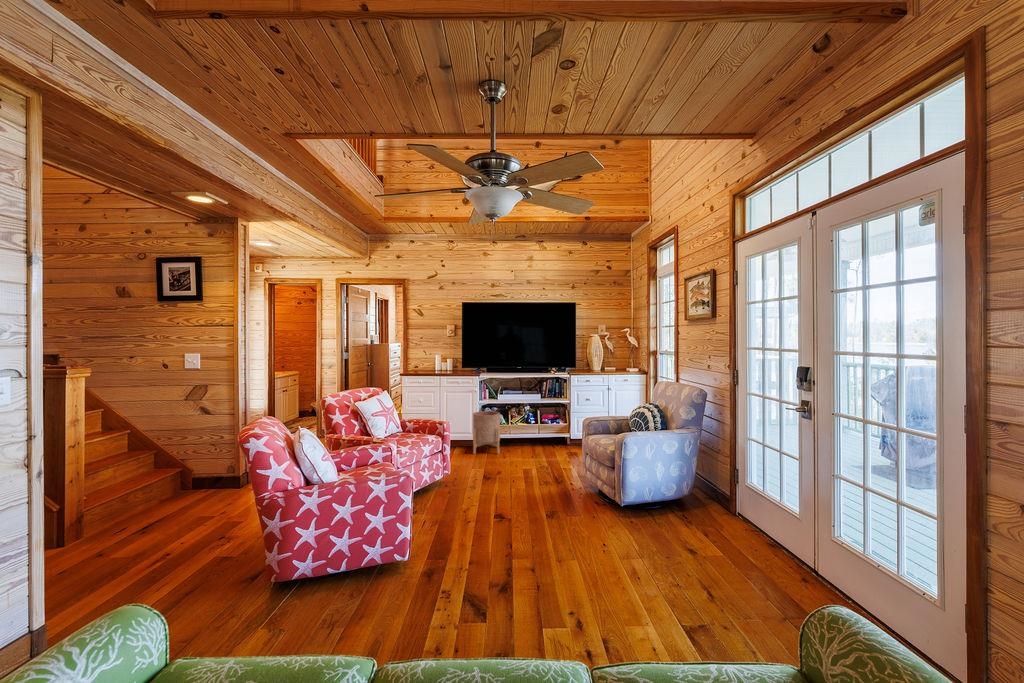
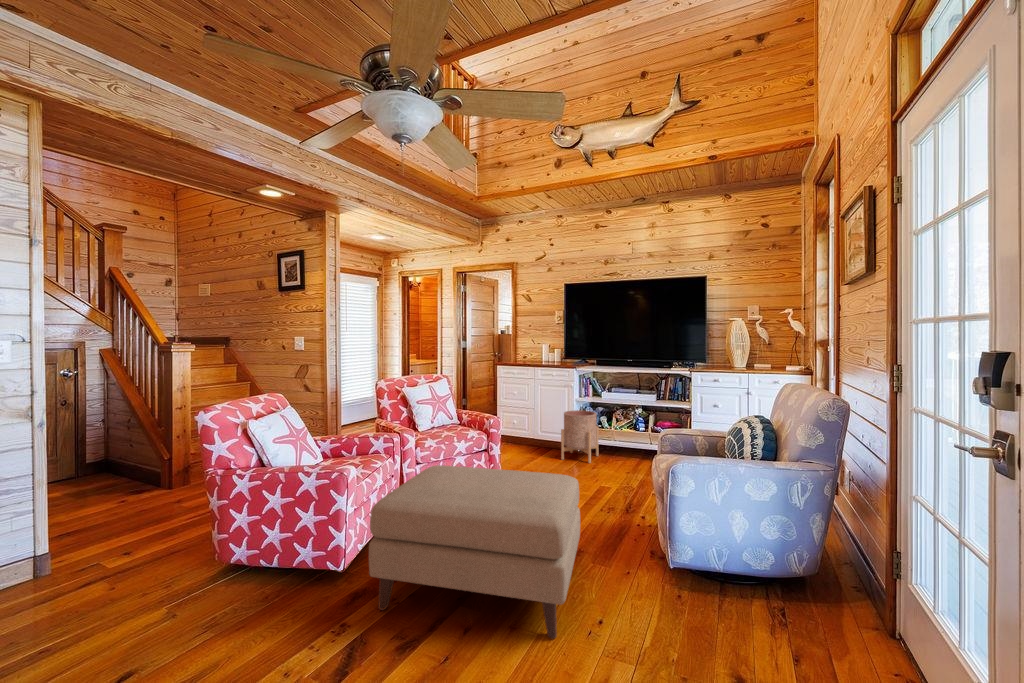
ottoman: none [445,456,598,575] -> present [369,465,580,638]

